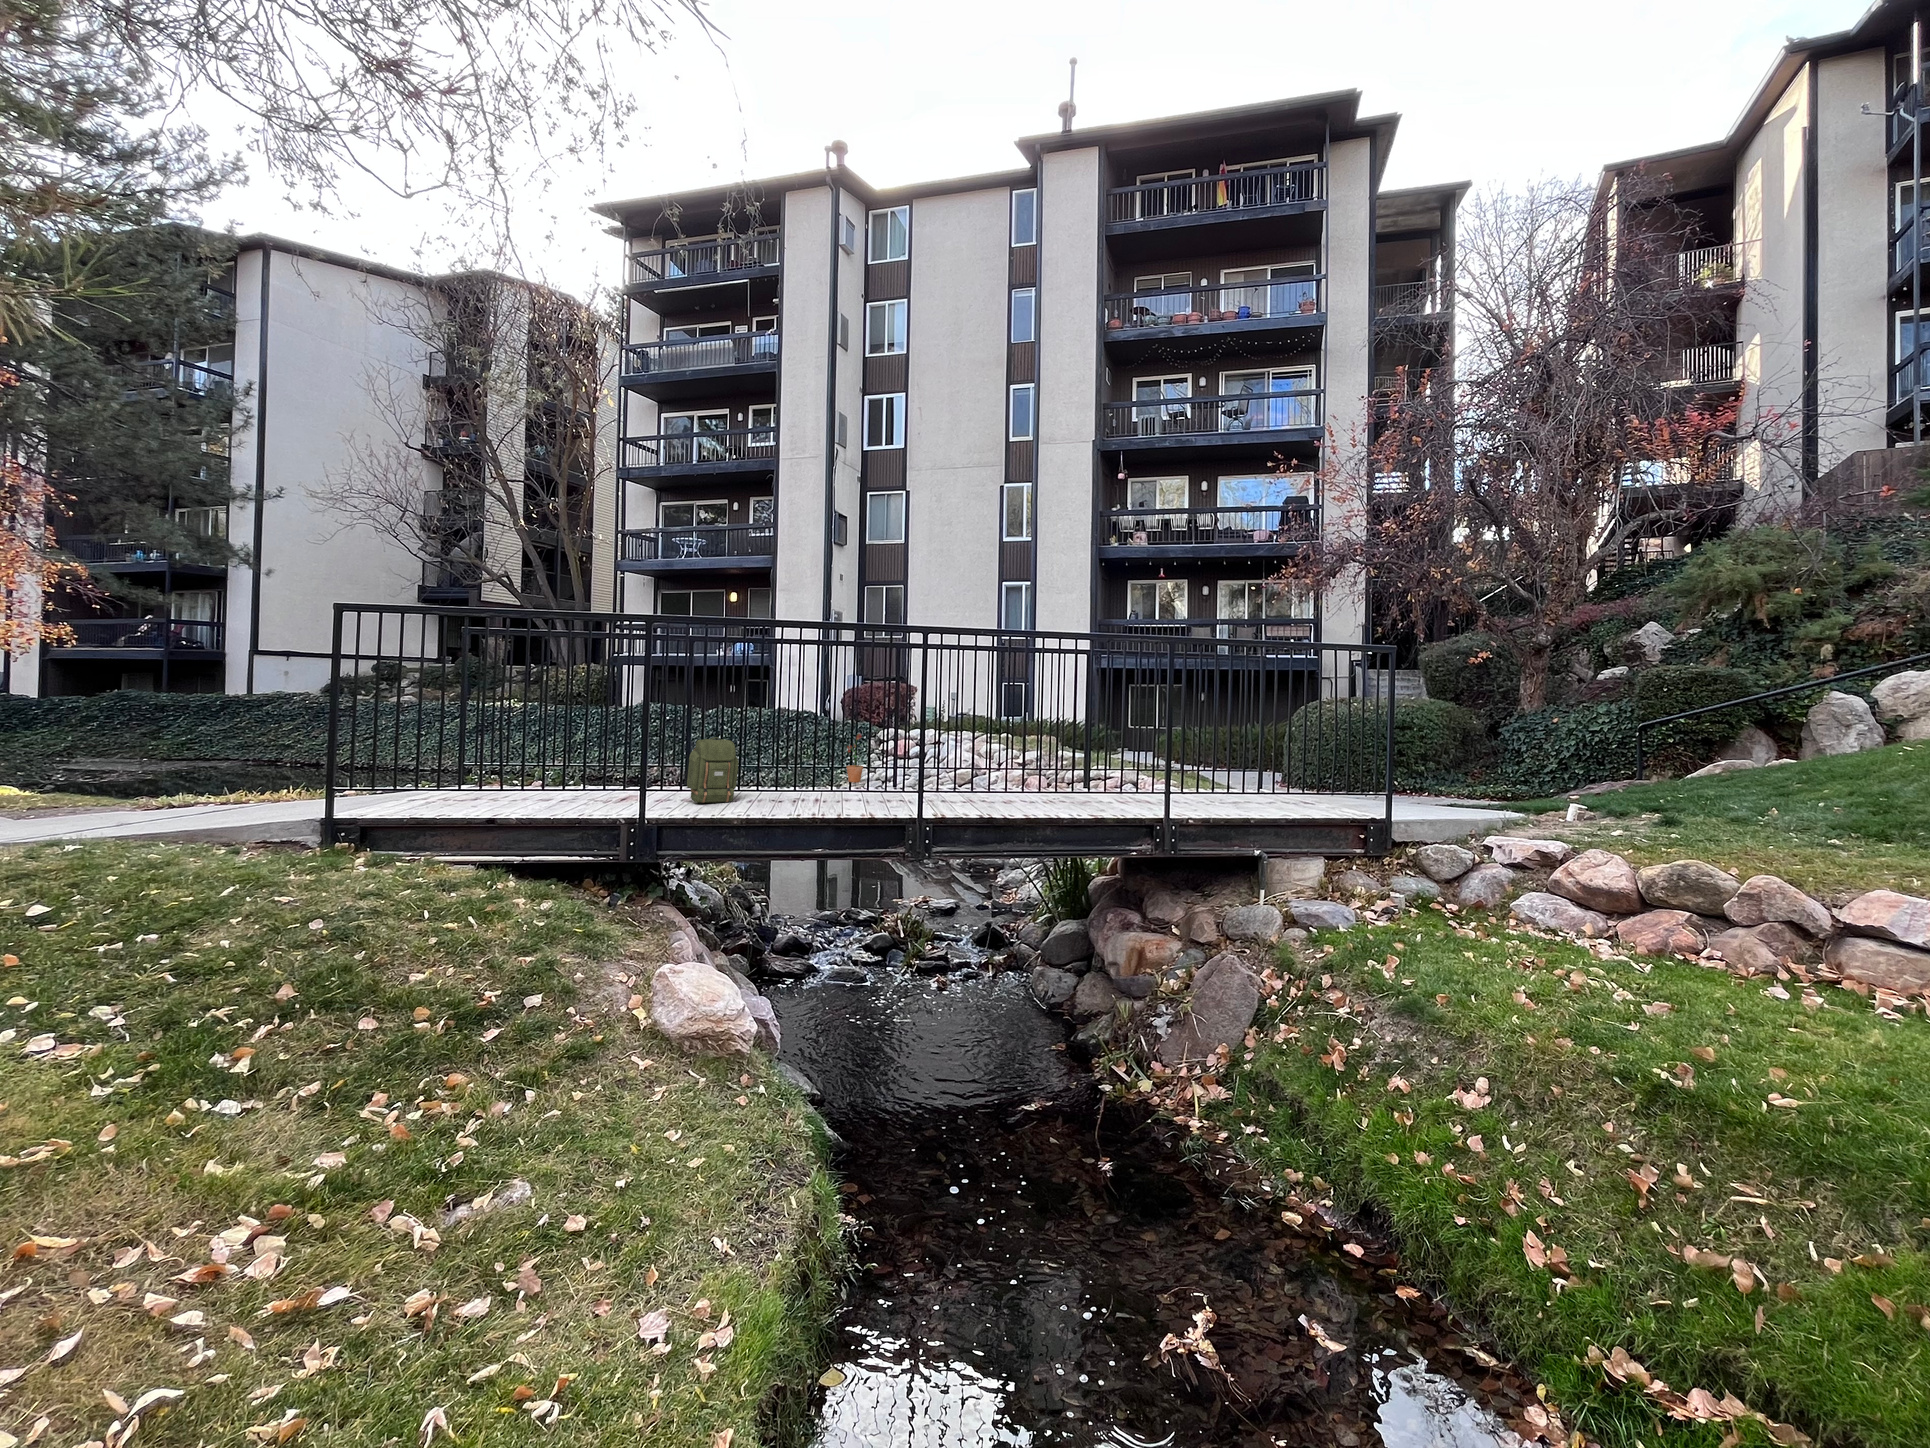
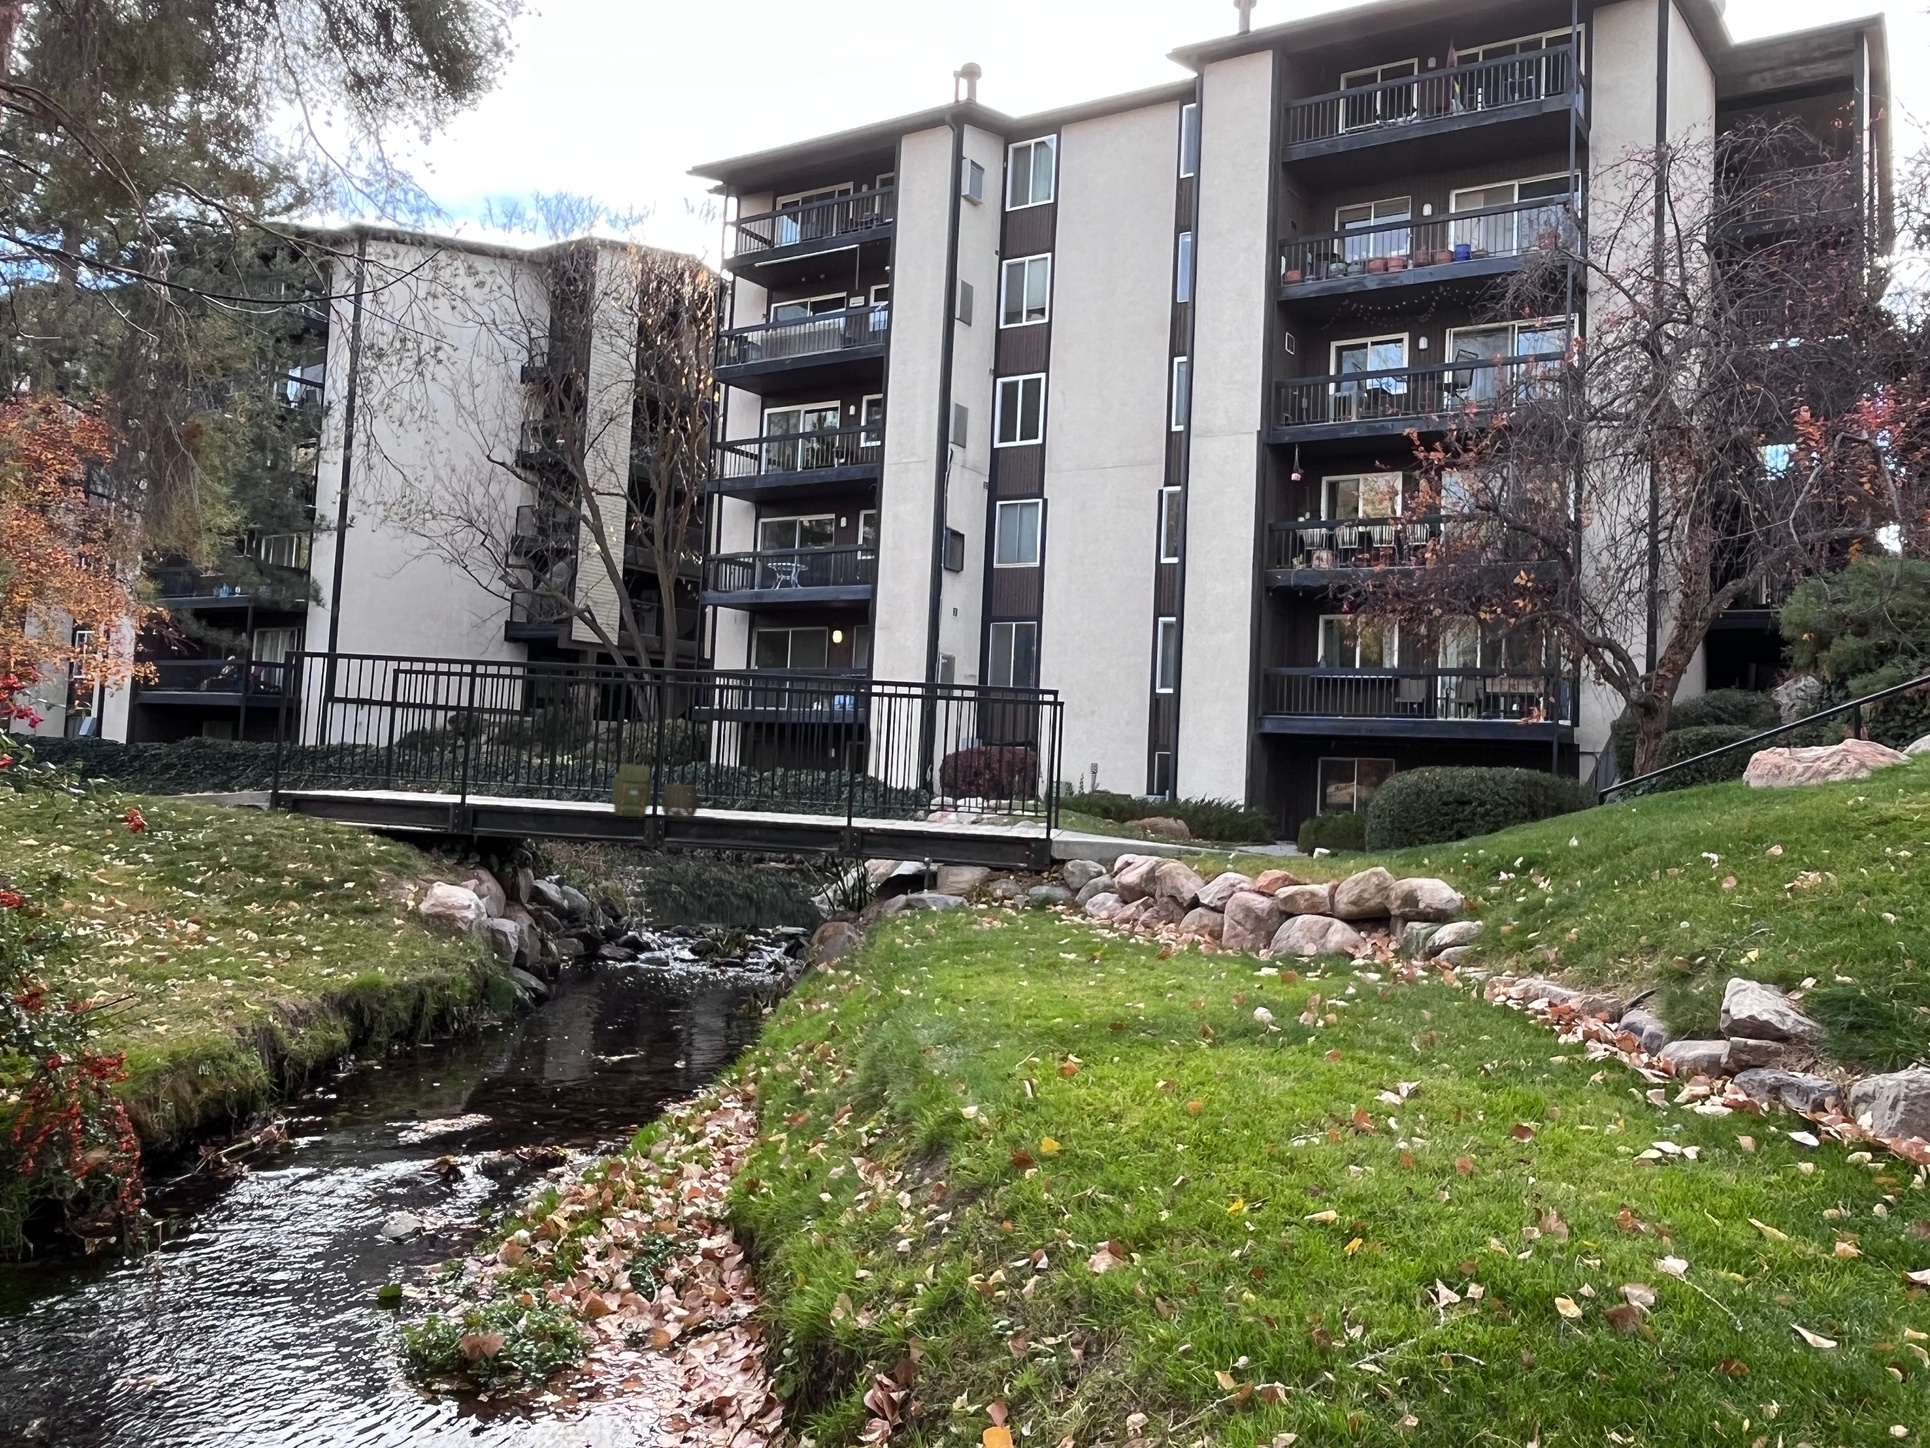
potted plant: present [847,733,863,782] -> none [773,772,791,817]
woven basket: none [739,757,784,797] -> present [661,784,699,818]

